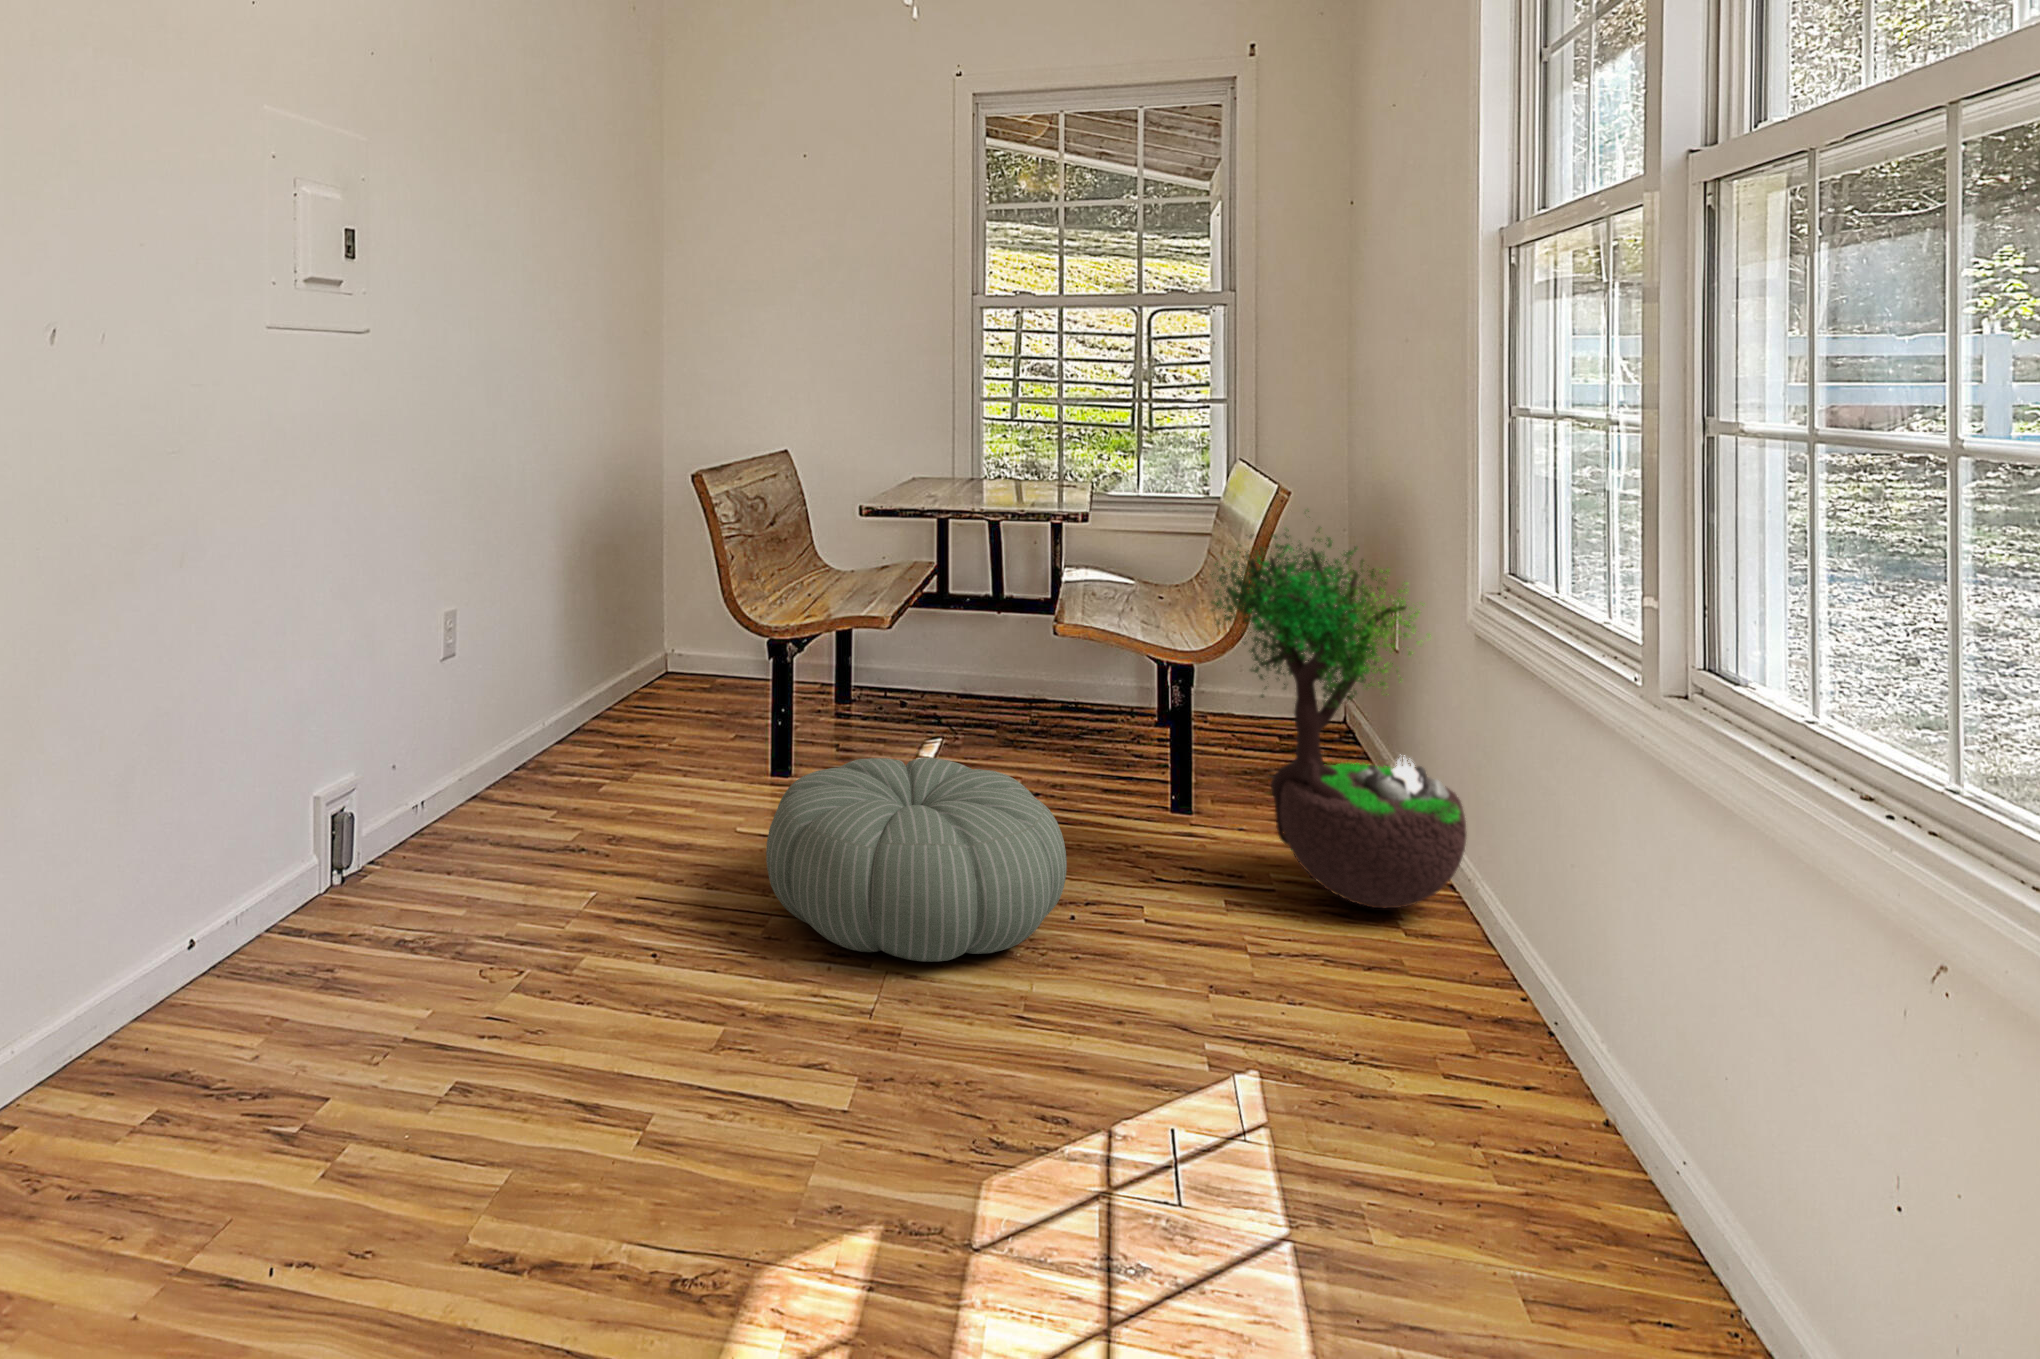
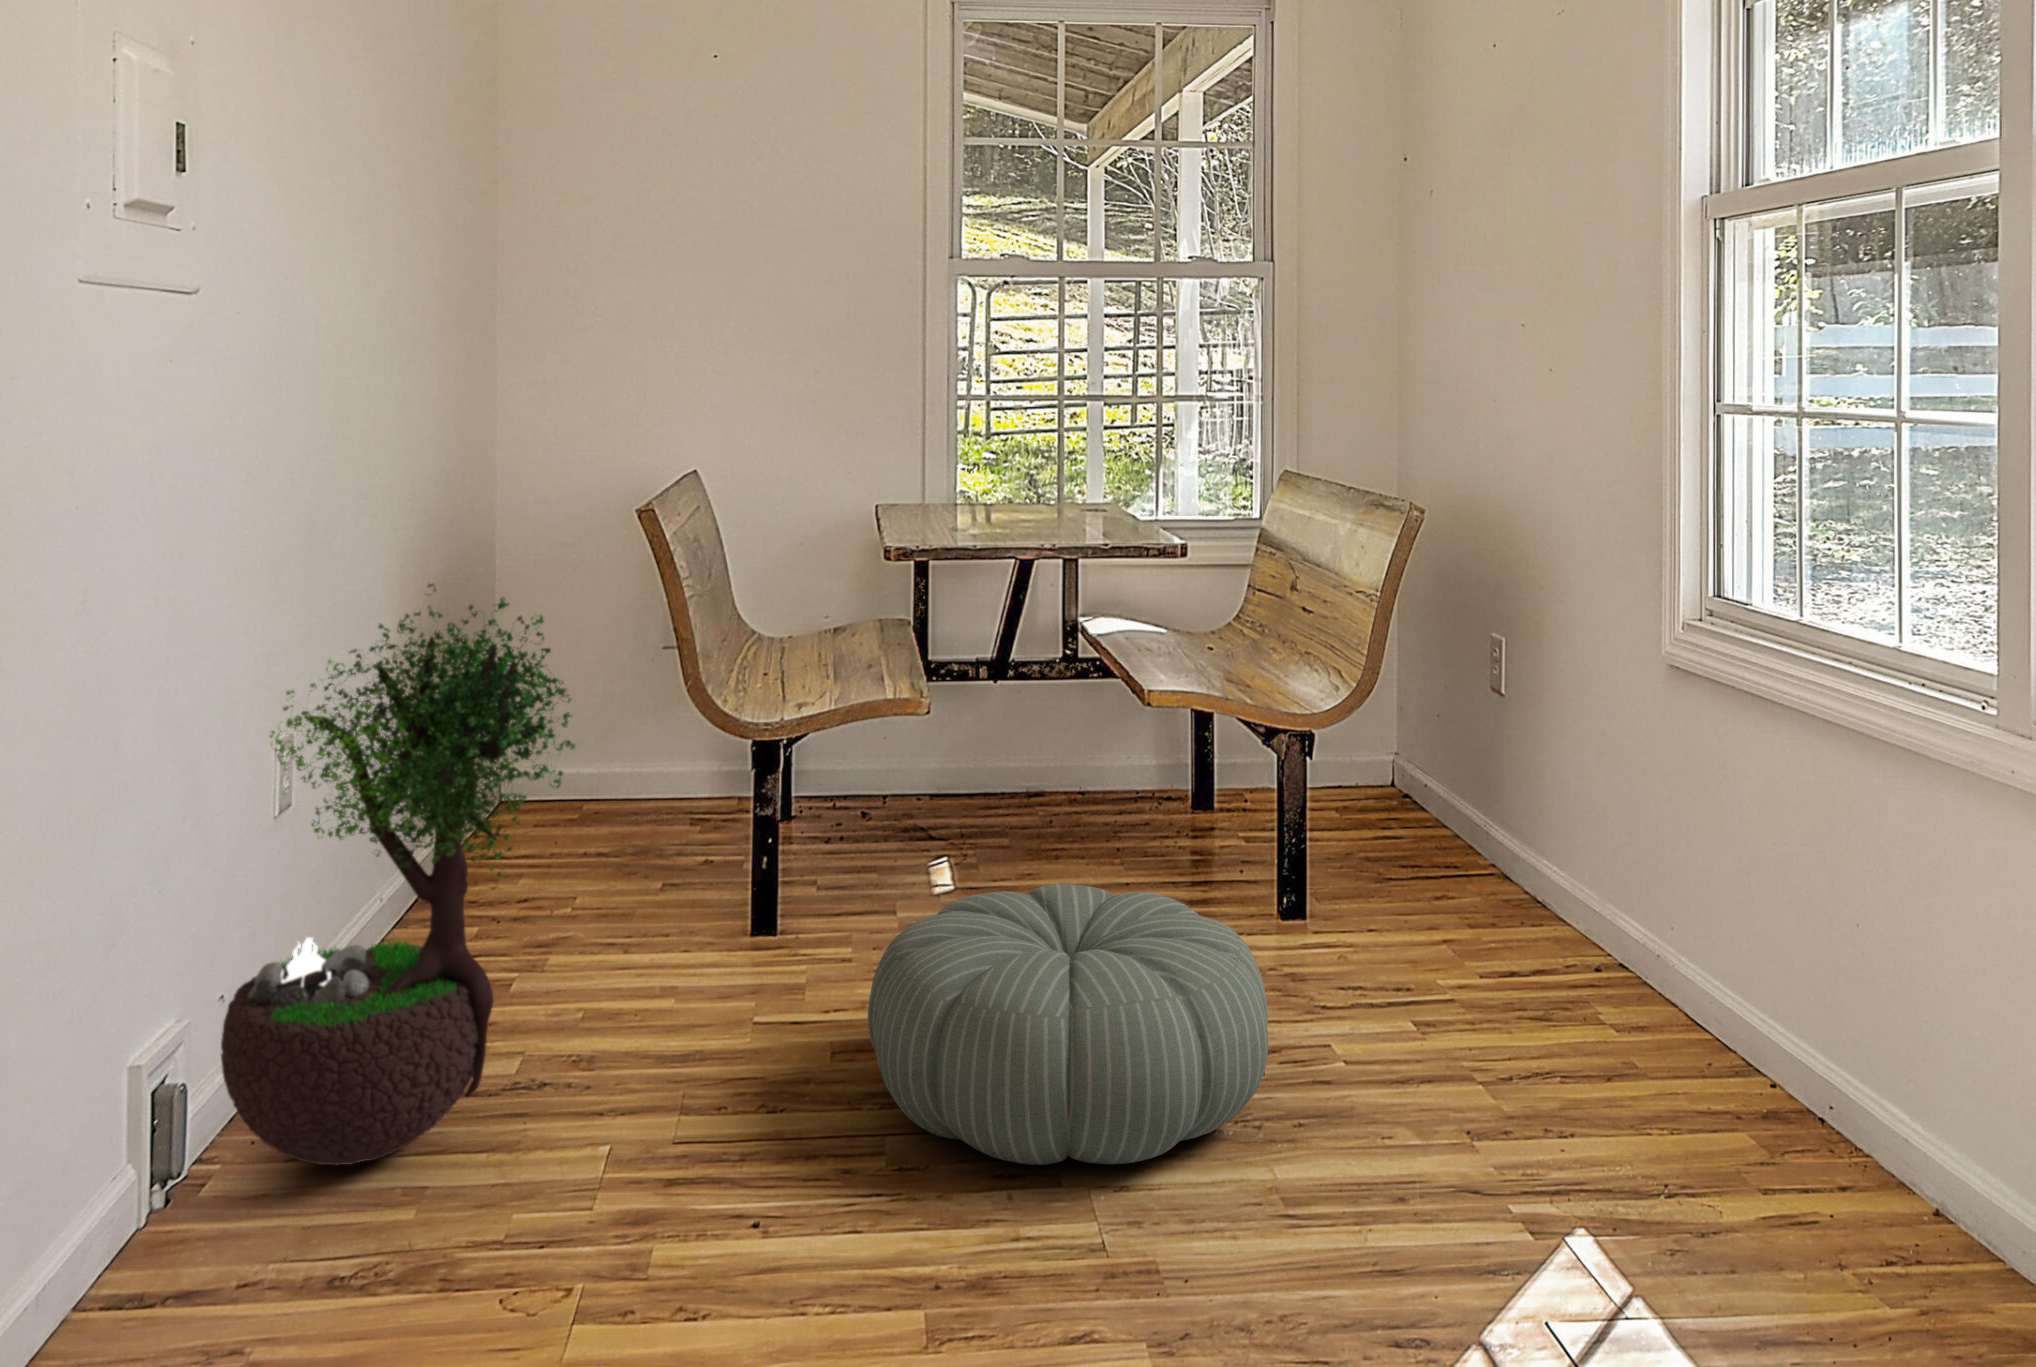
potted tree: present [1210,511,1467,908] -> present [221,584,575,1165]

